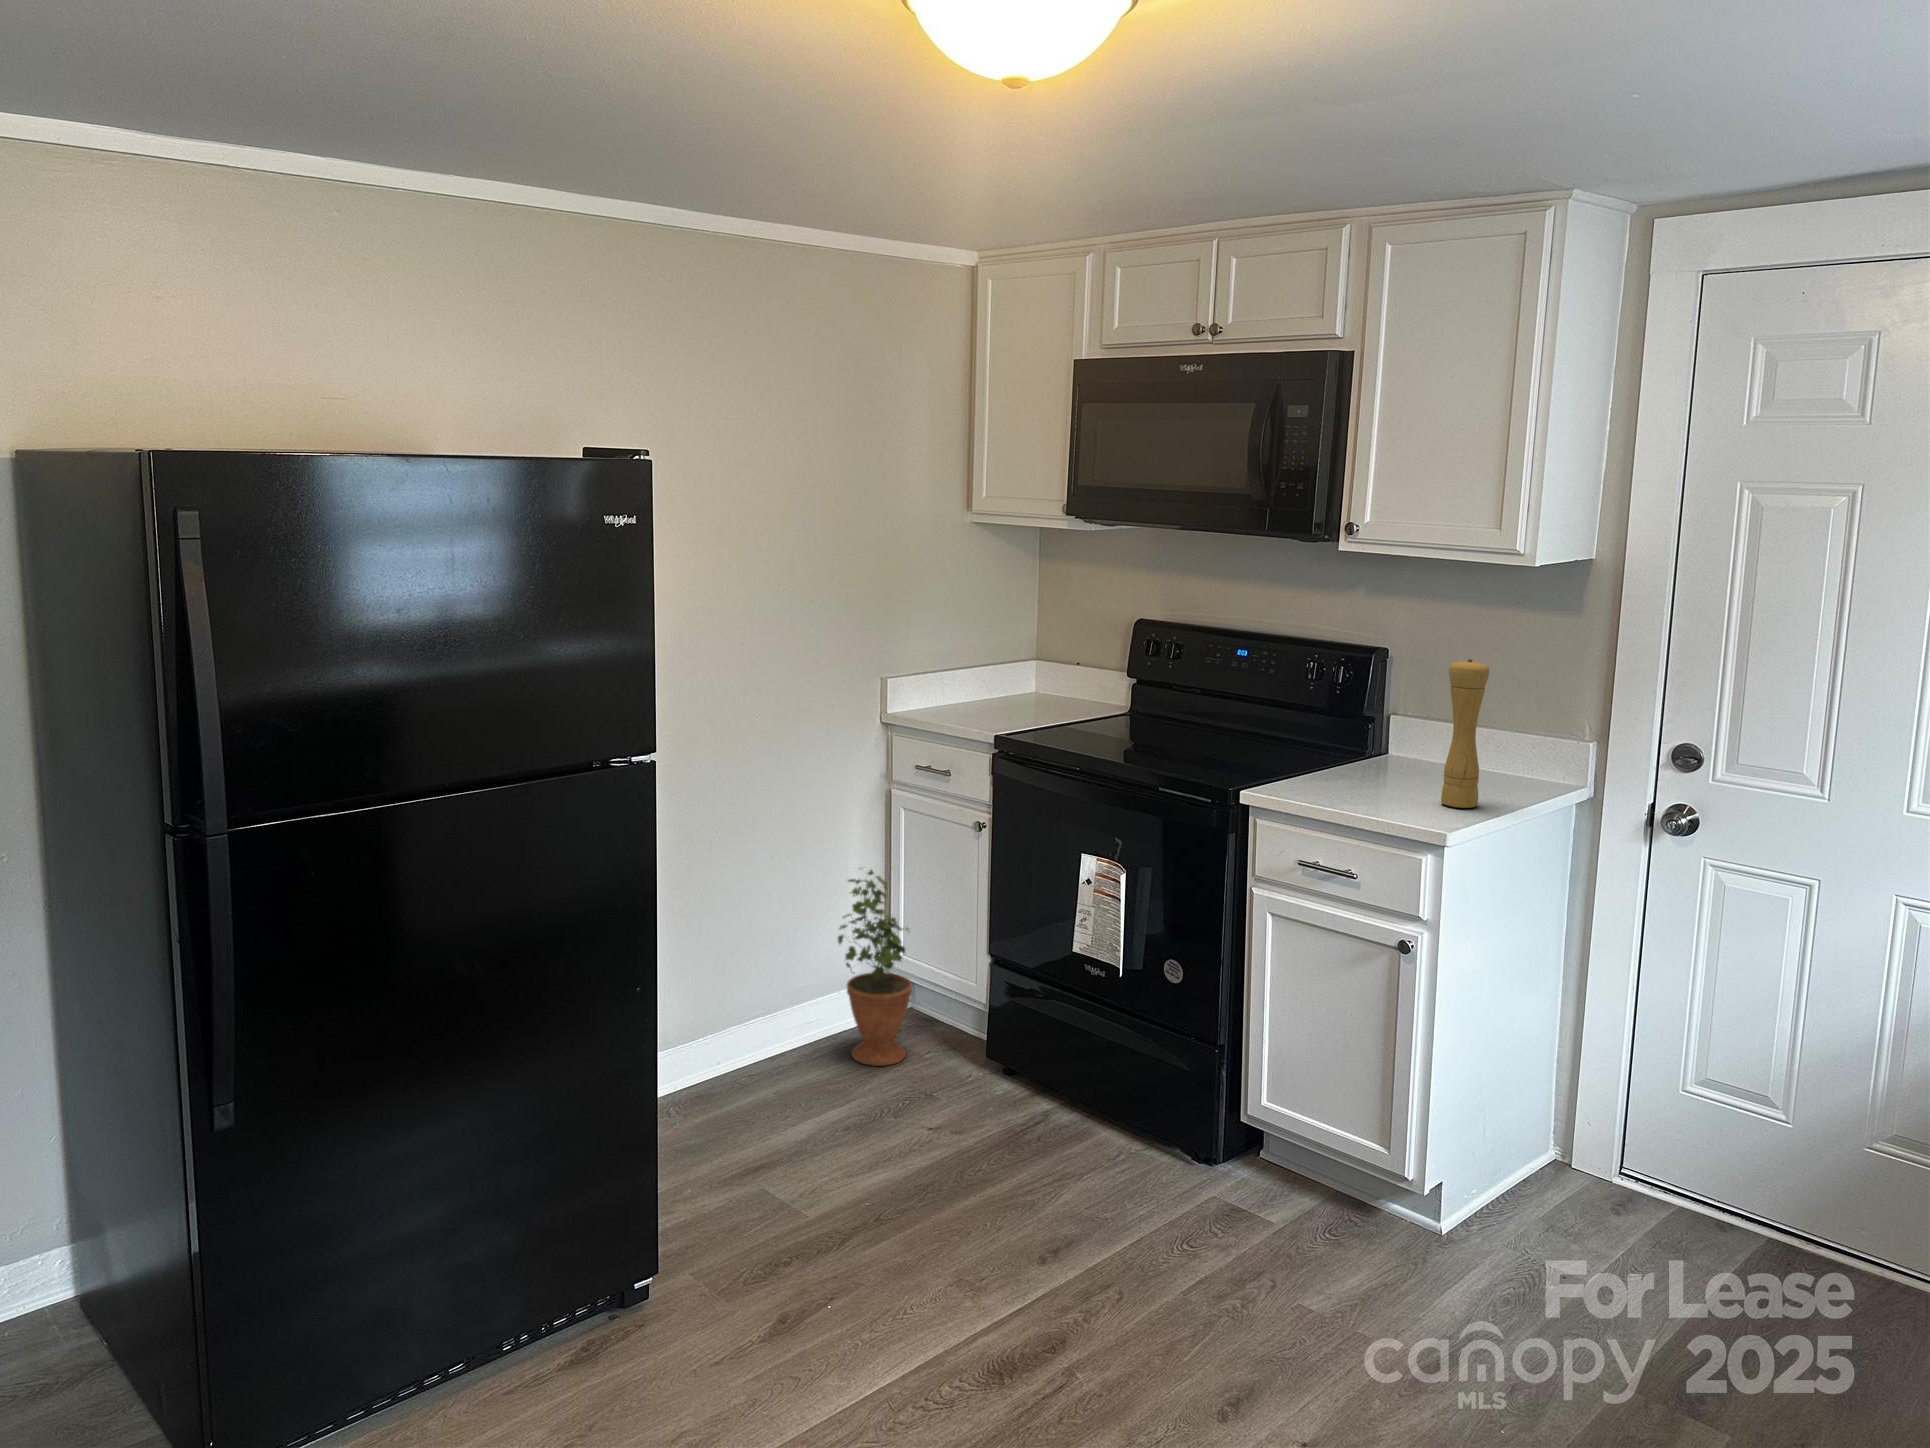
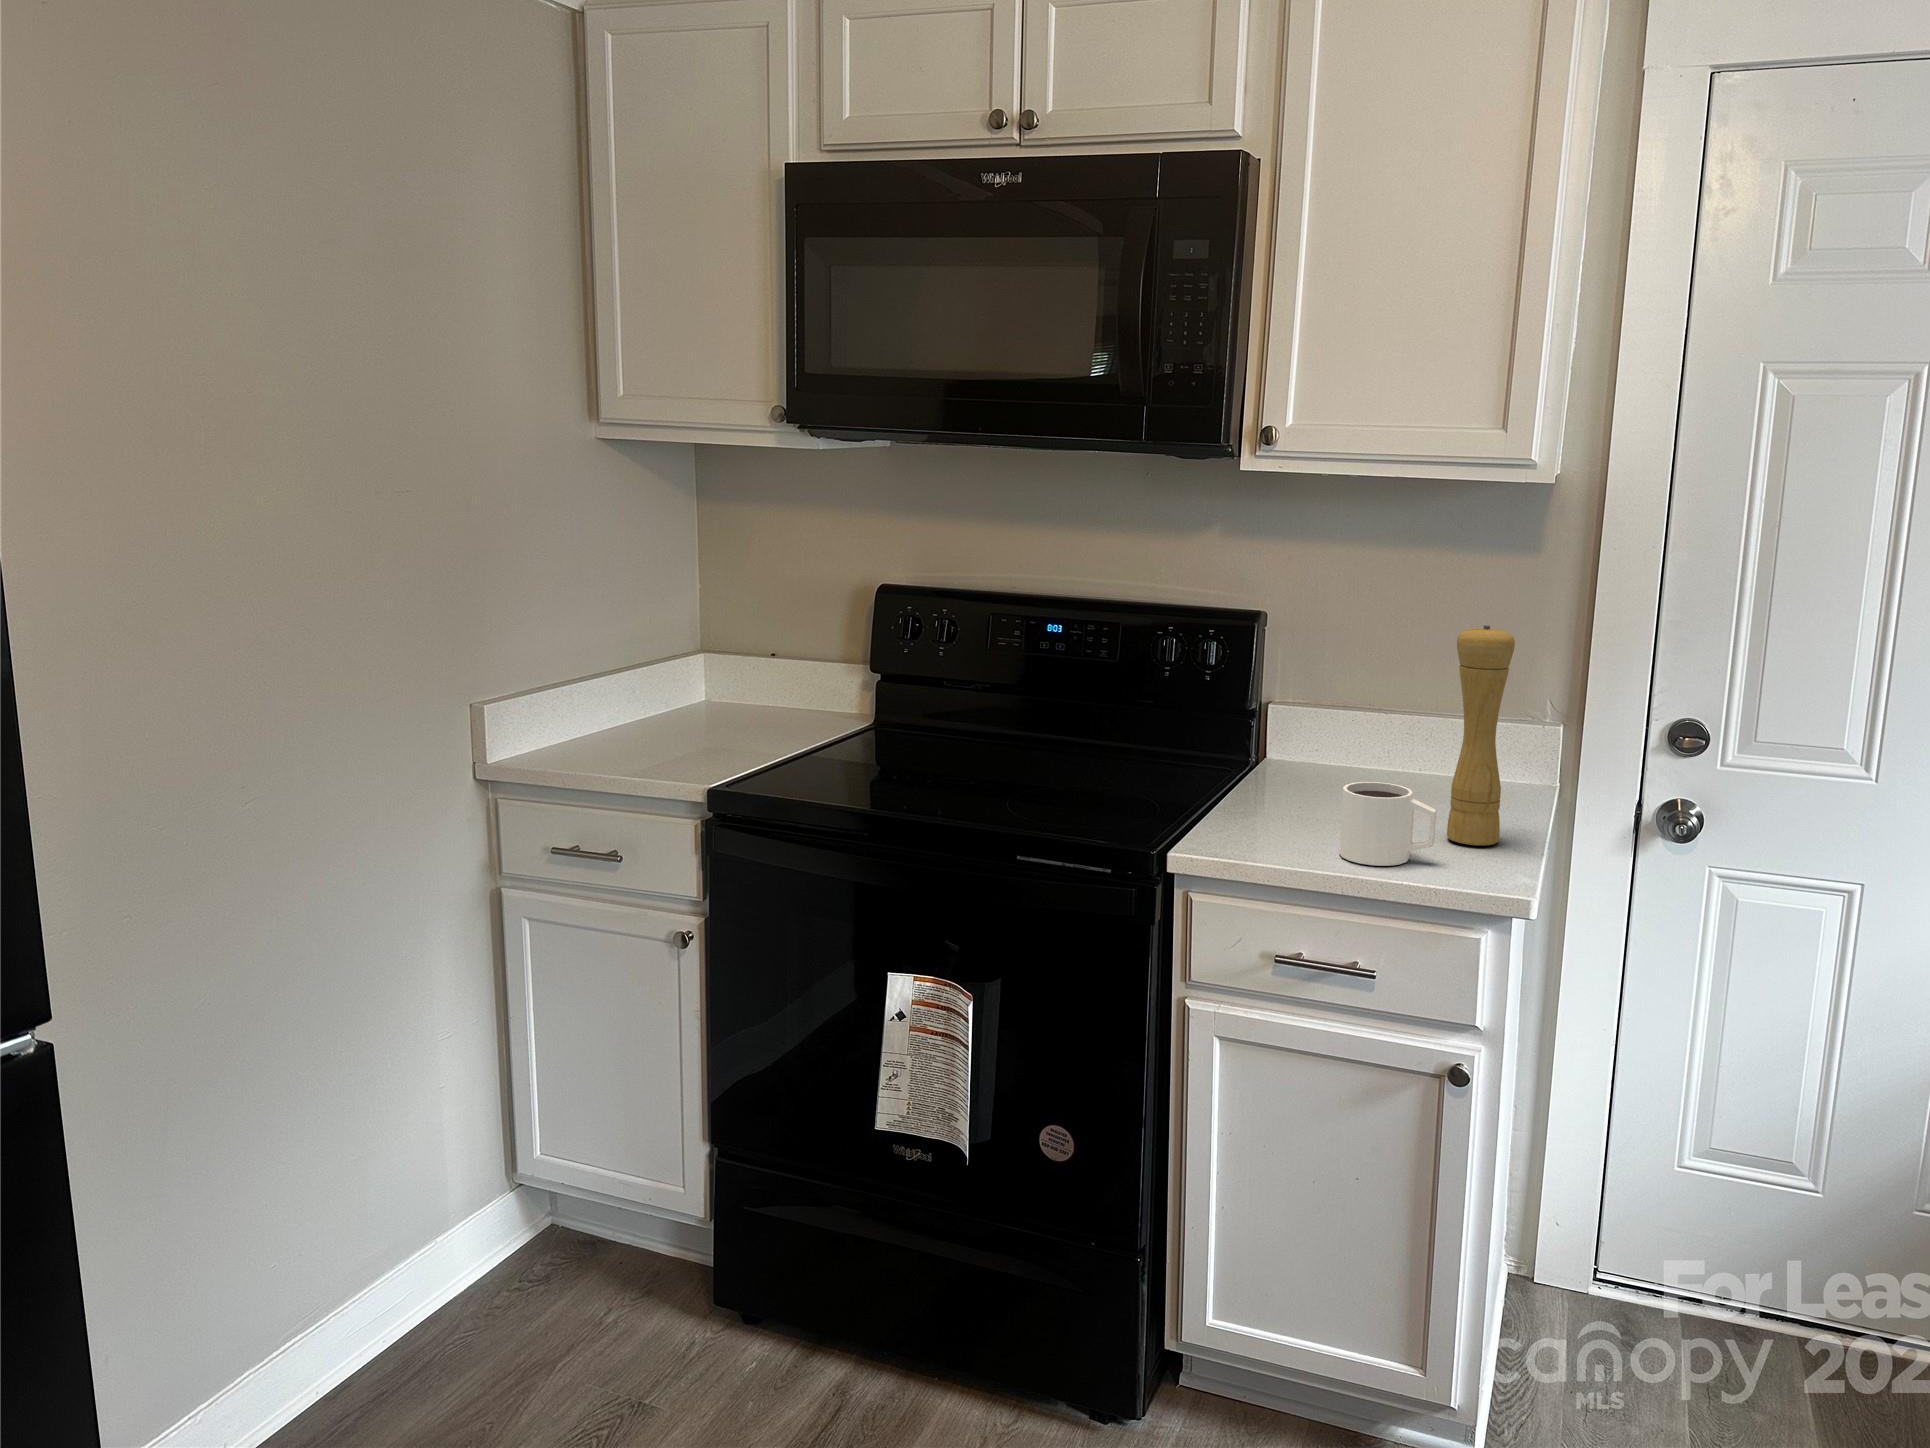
mug: none [1351,757,1412,810] -> present [1340,782,1436,866]
potted plant: present [838,868,912,1066] -> none [445,1031,580,1361]

